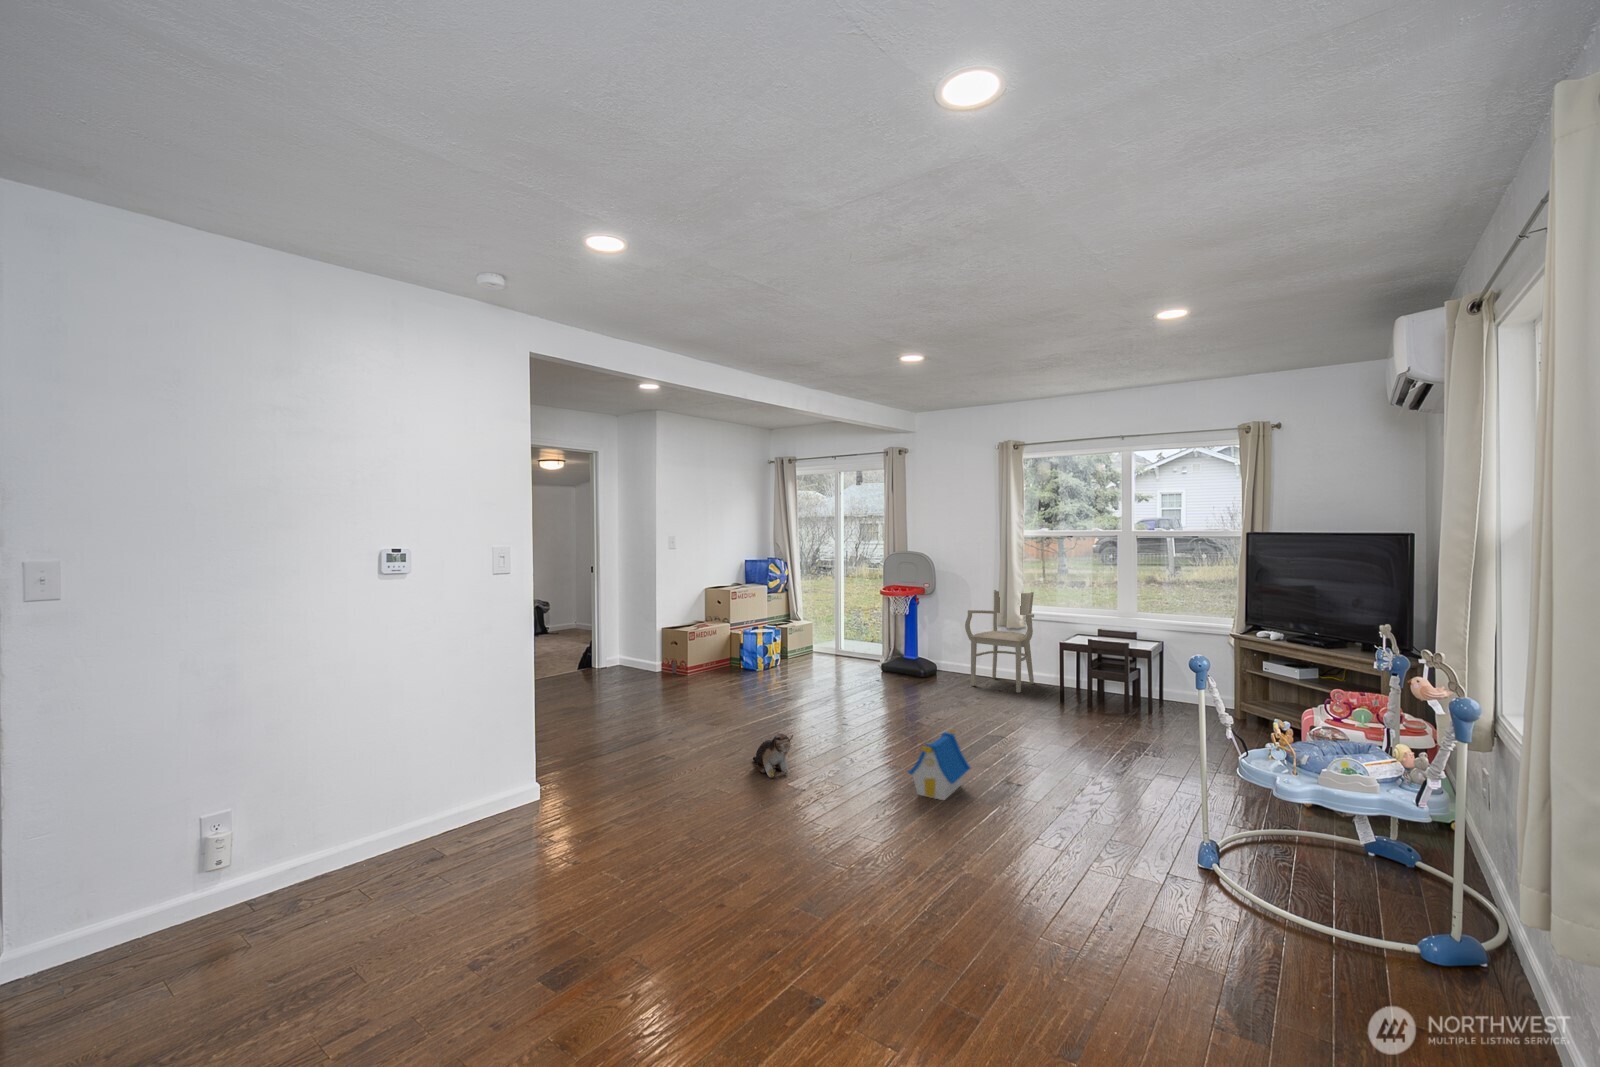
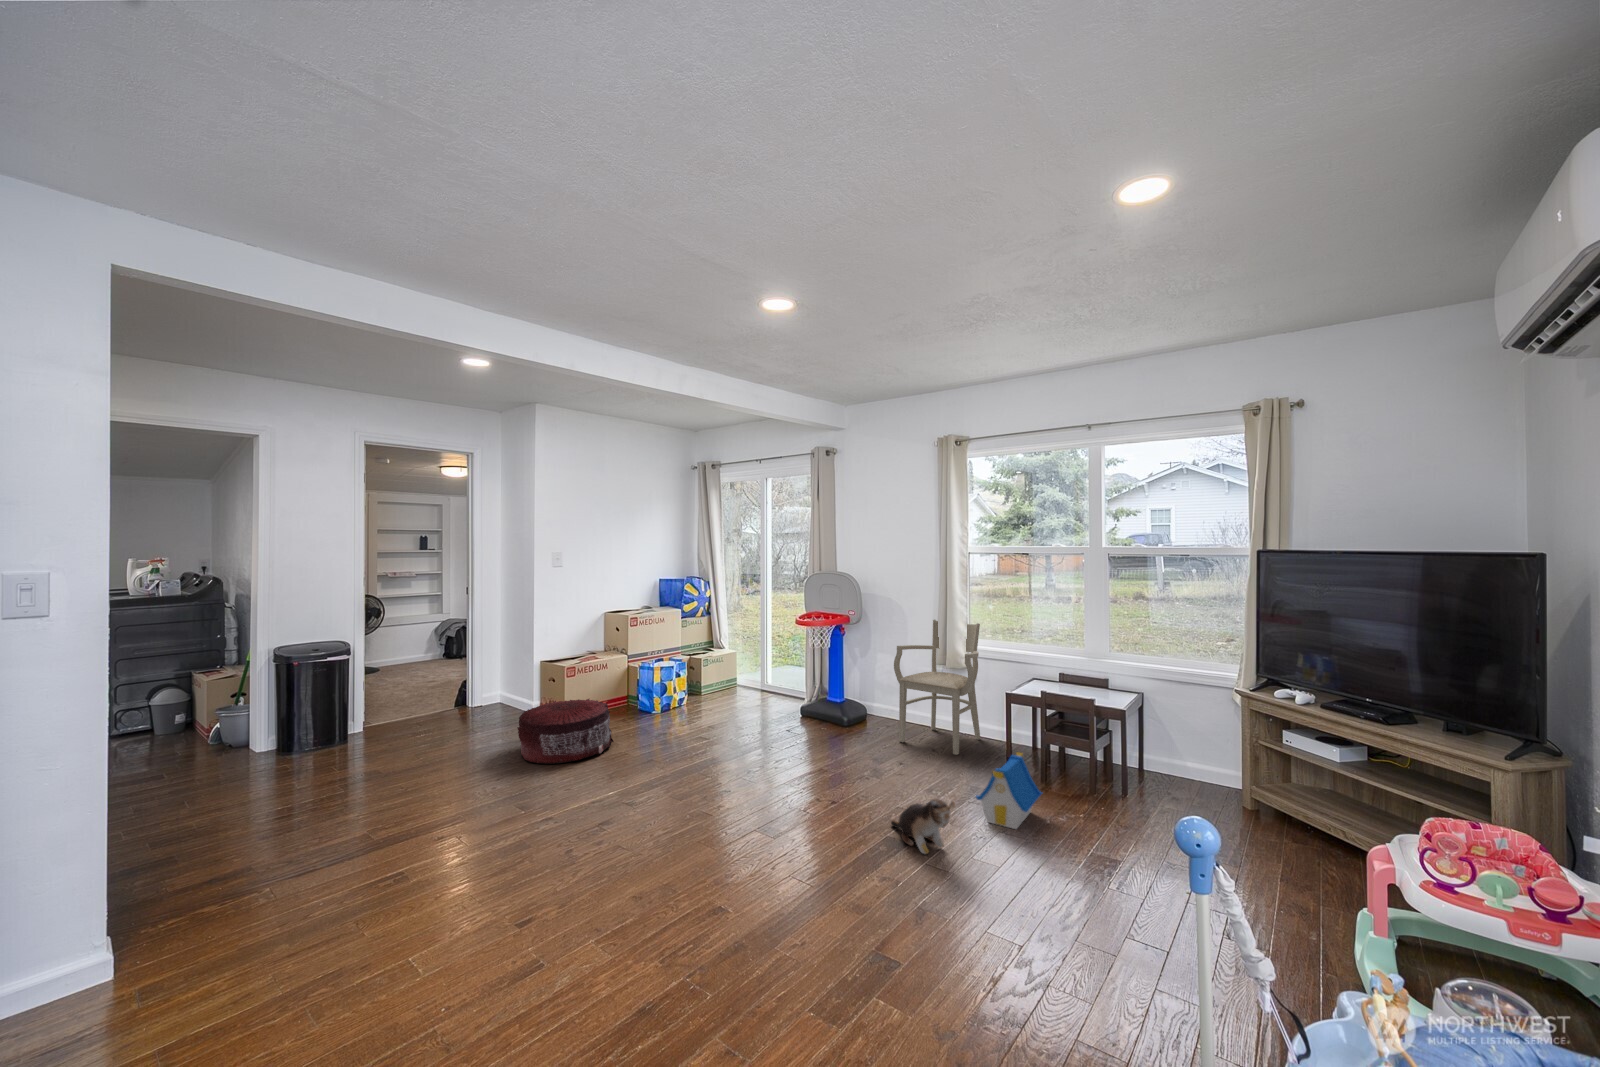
pouf: none [674,654,745,701] -> present [517,699,614,764]
toy house: present [908,730,971,800] -> present [976,752,1042,829]
plush toy: present [753,734,793,778] -> present [891,799,955,854]

